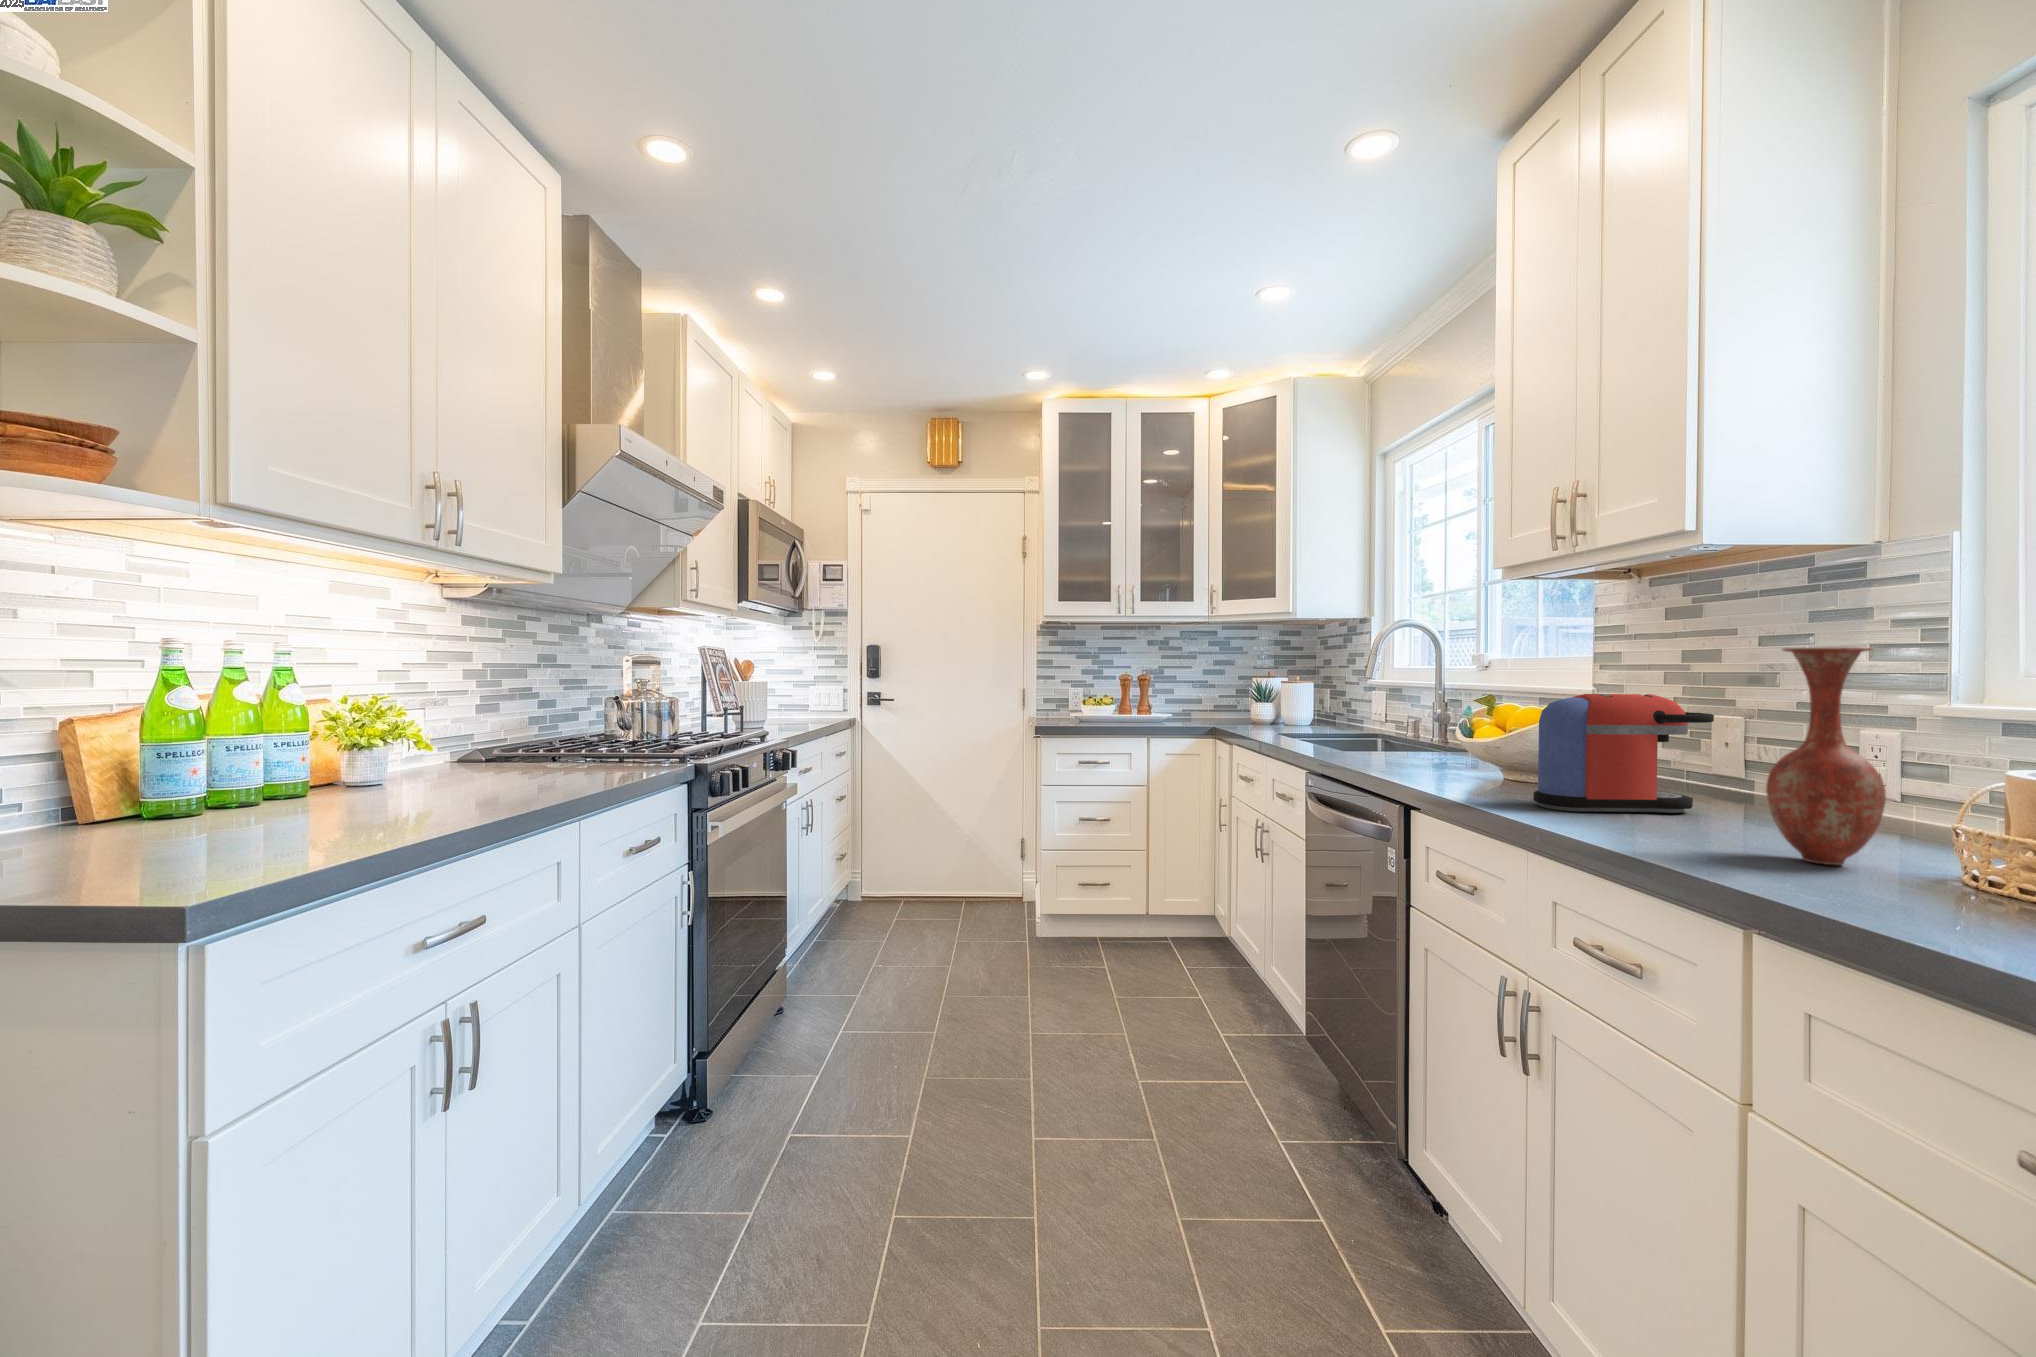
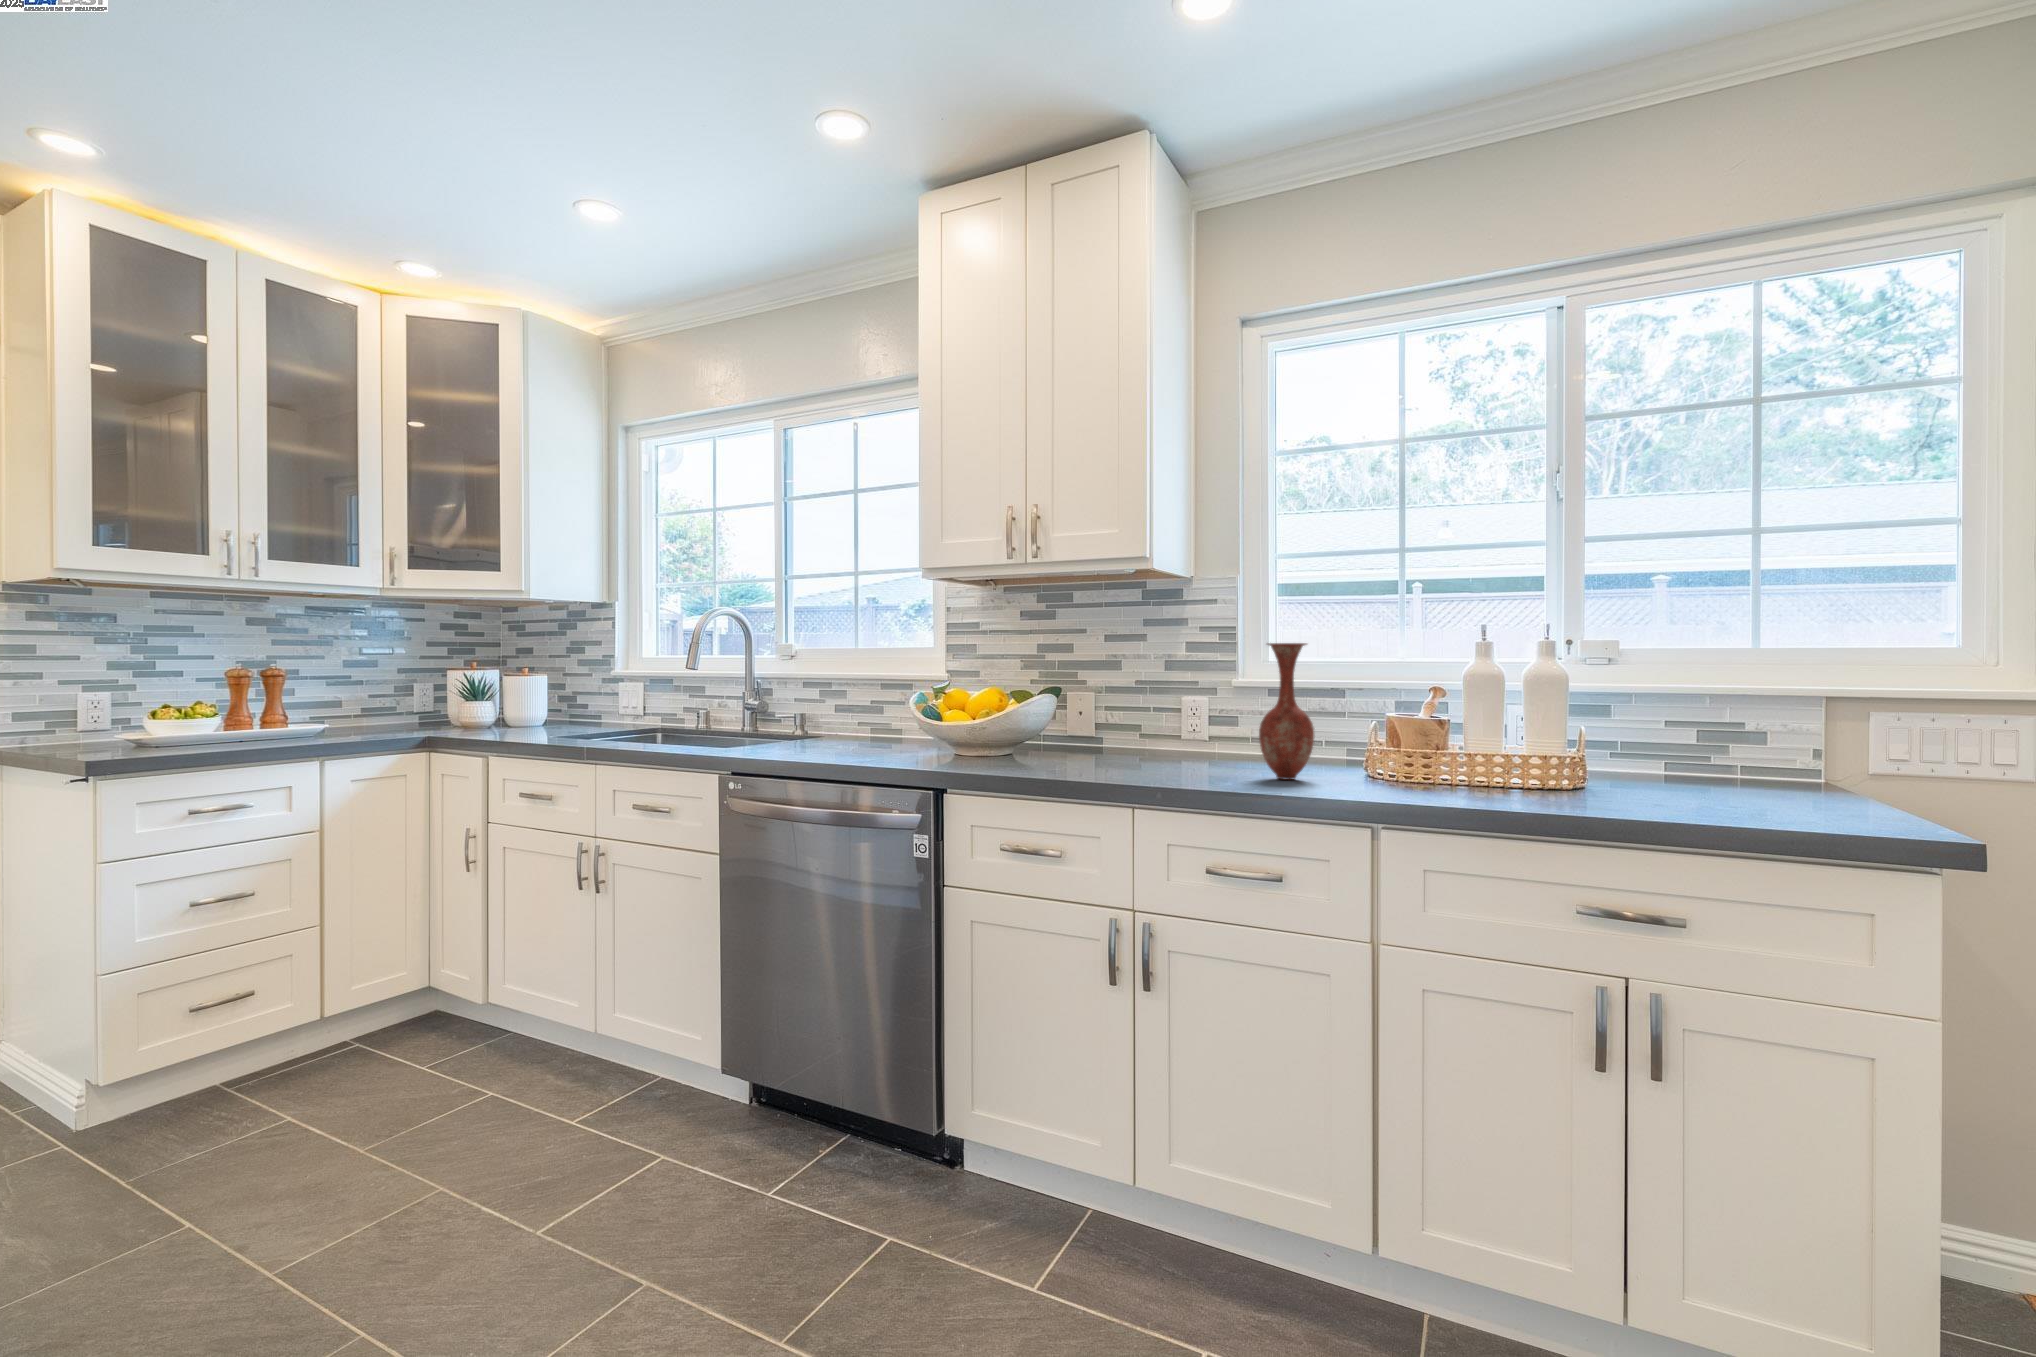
coffee maker: present [1533,694,1714,813] -> none [1068,677,1144,774]

